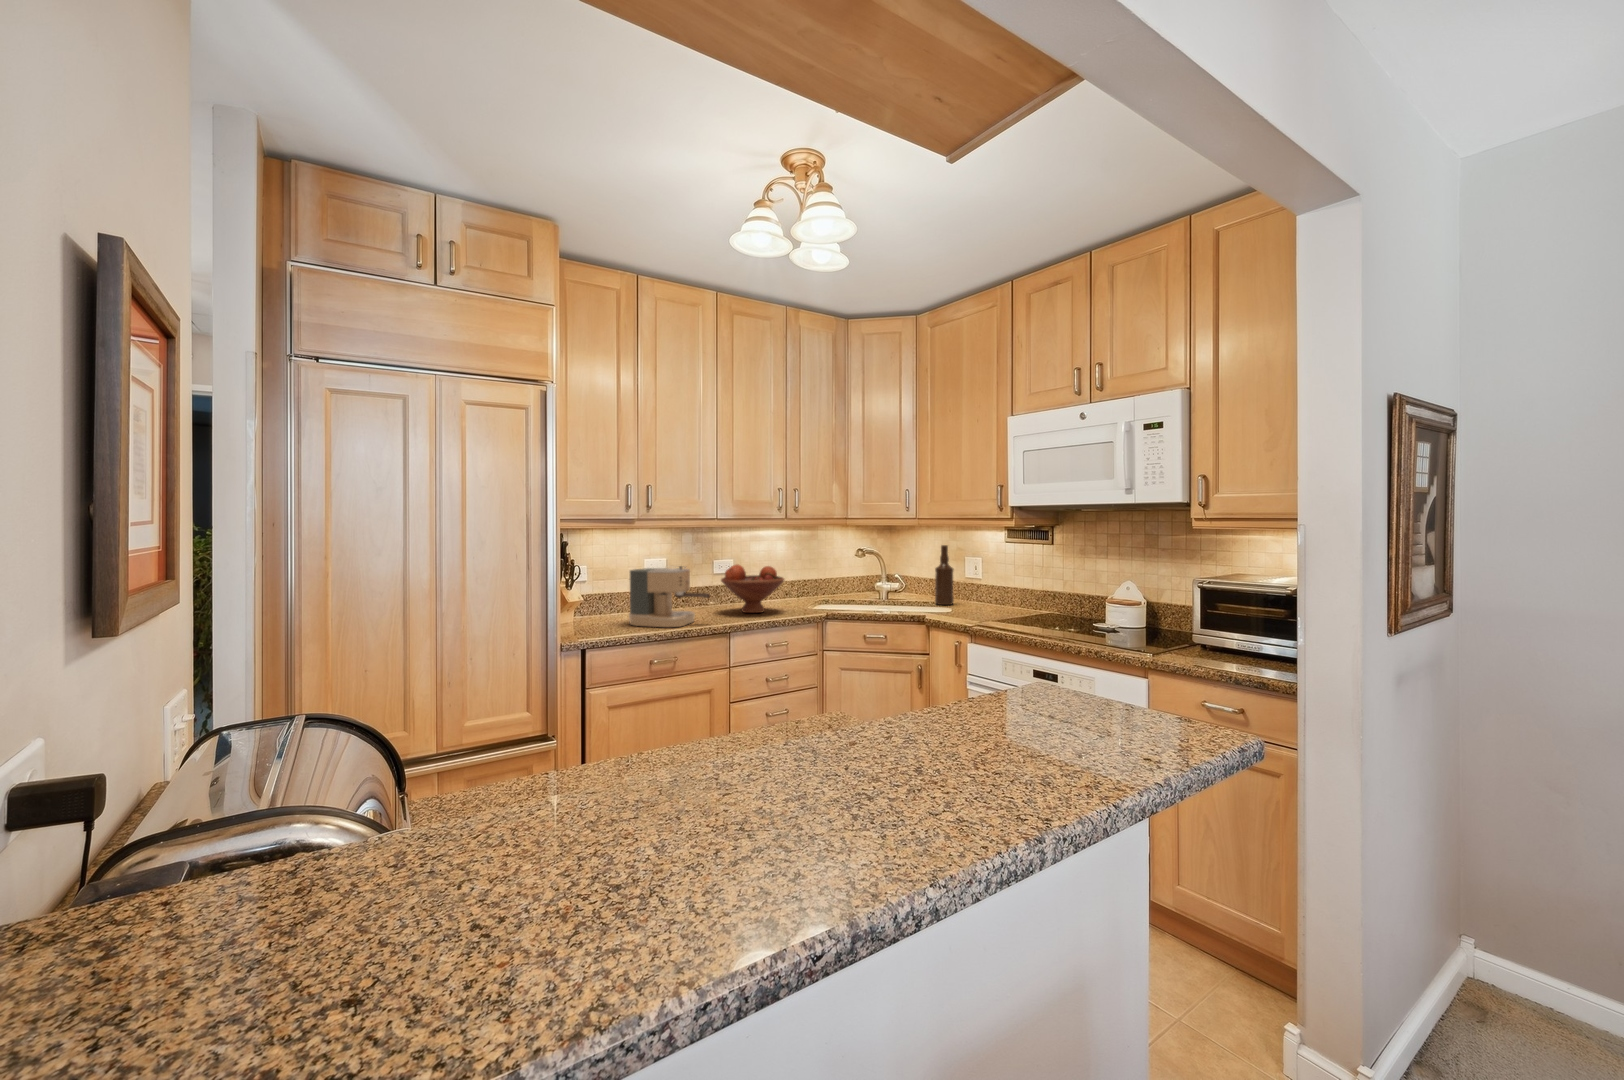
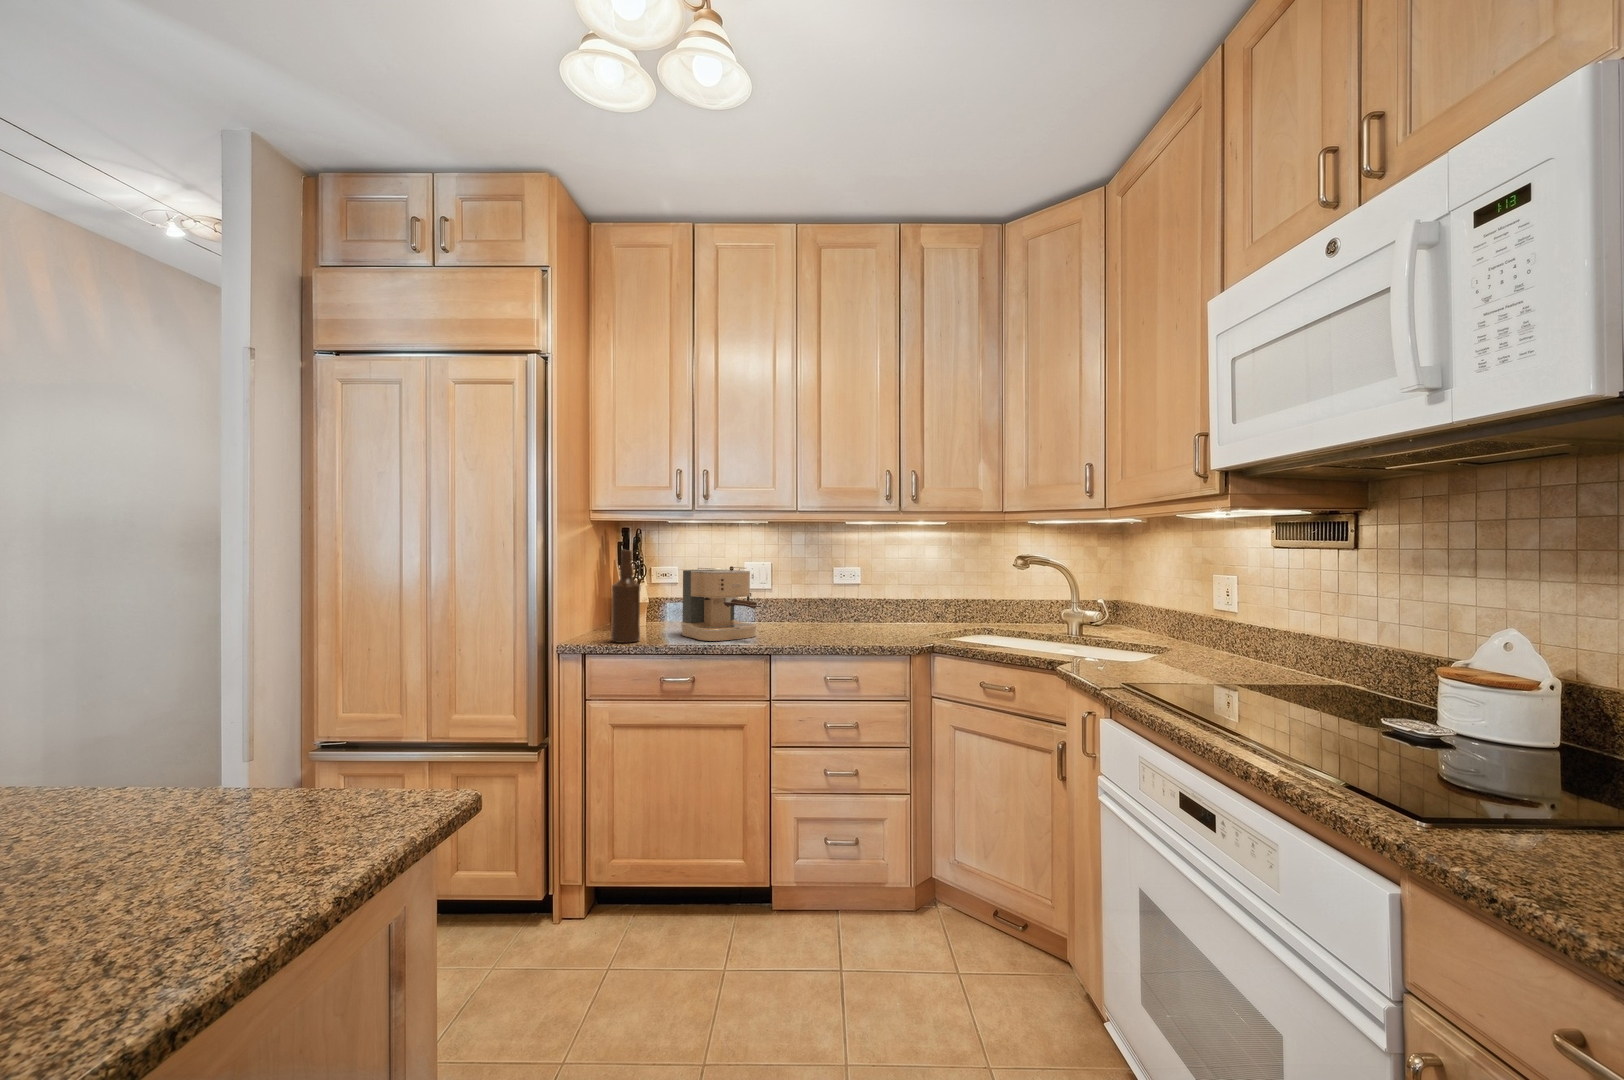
bottle: present [935,545,954,605] -> present [611,550,641,643]
fruit bowl: present [721,565,784,613] -> none [809,571,894,635]

